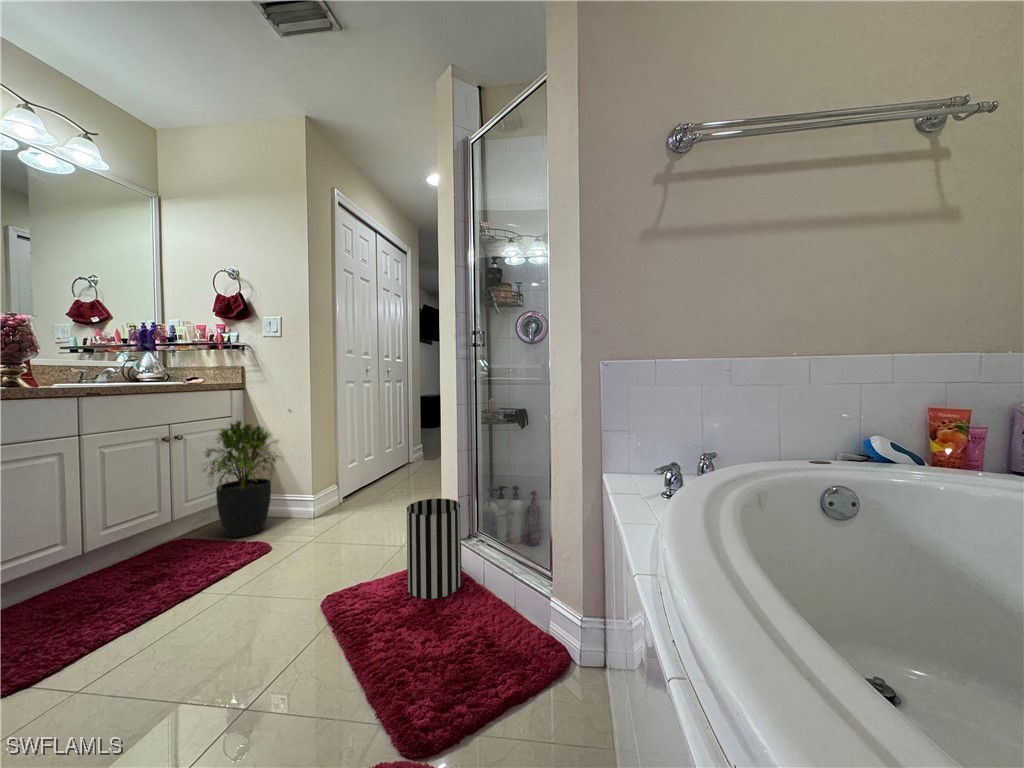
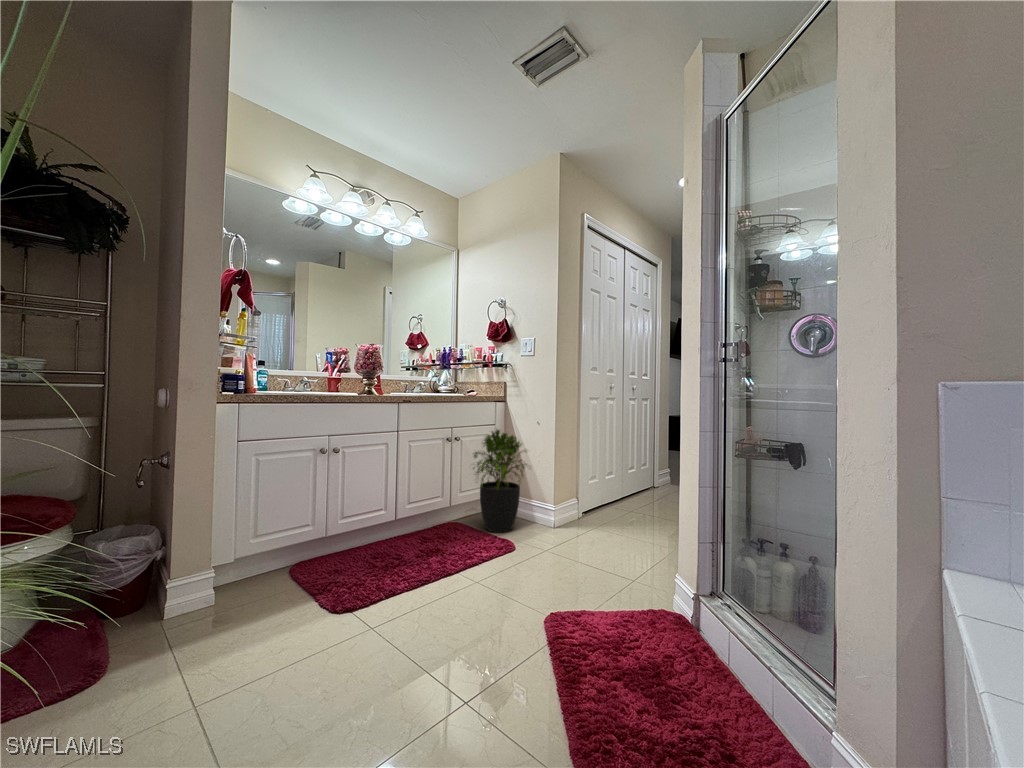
wastebasket: present [407,498,461,599] -> none [632,538,699,662]

